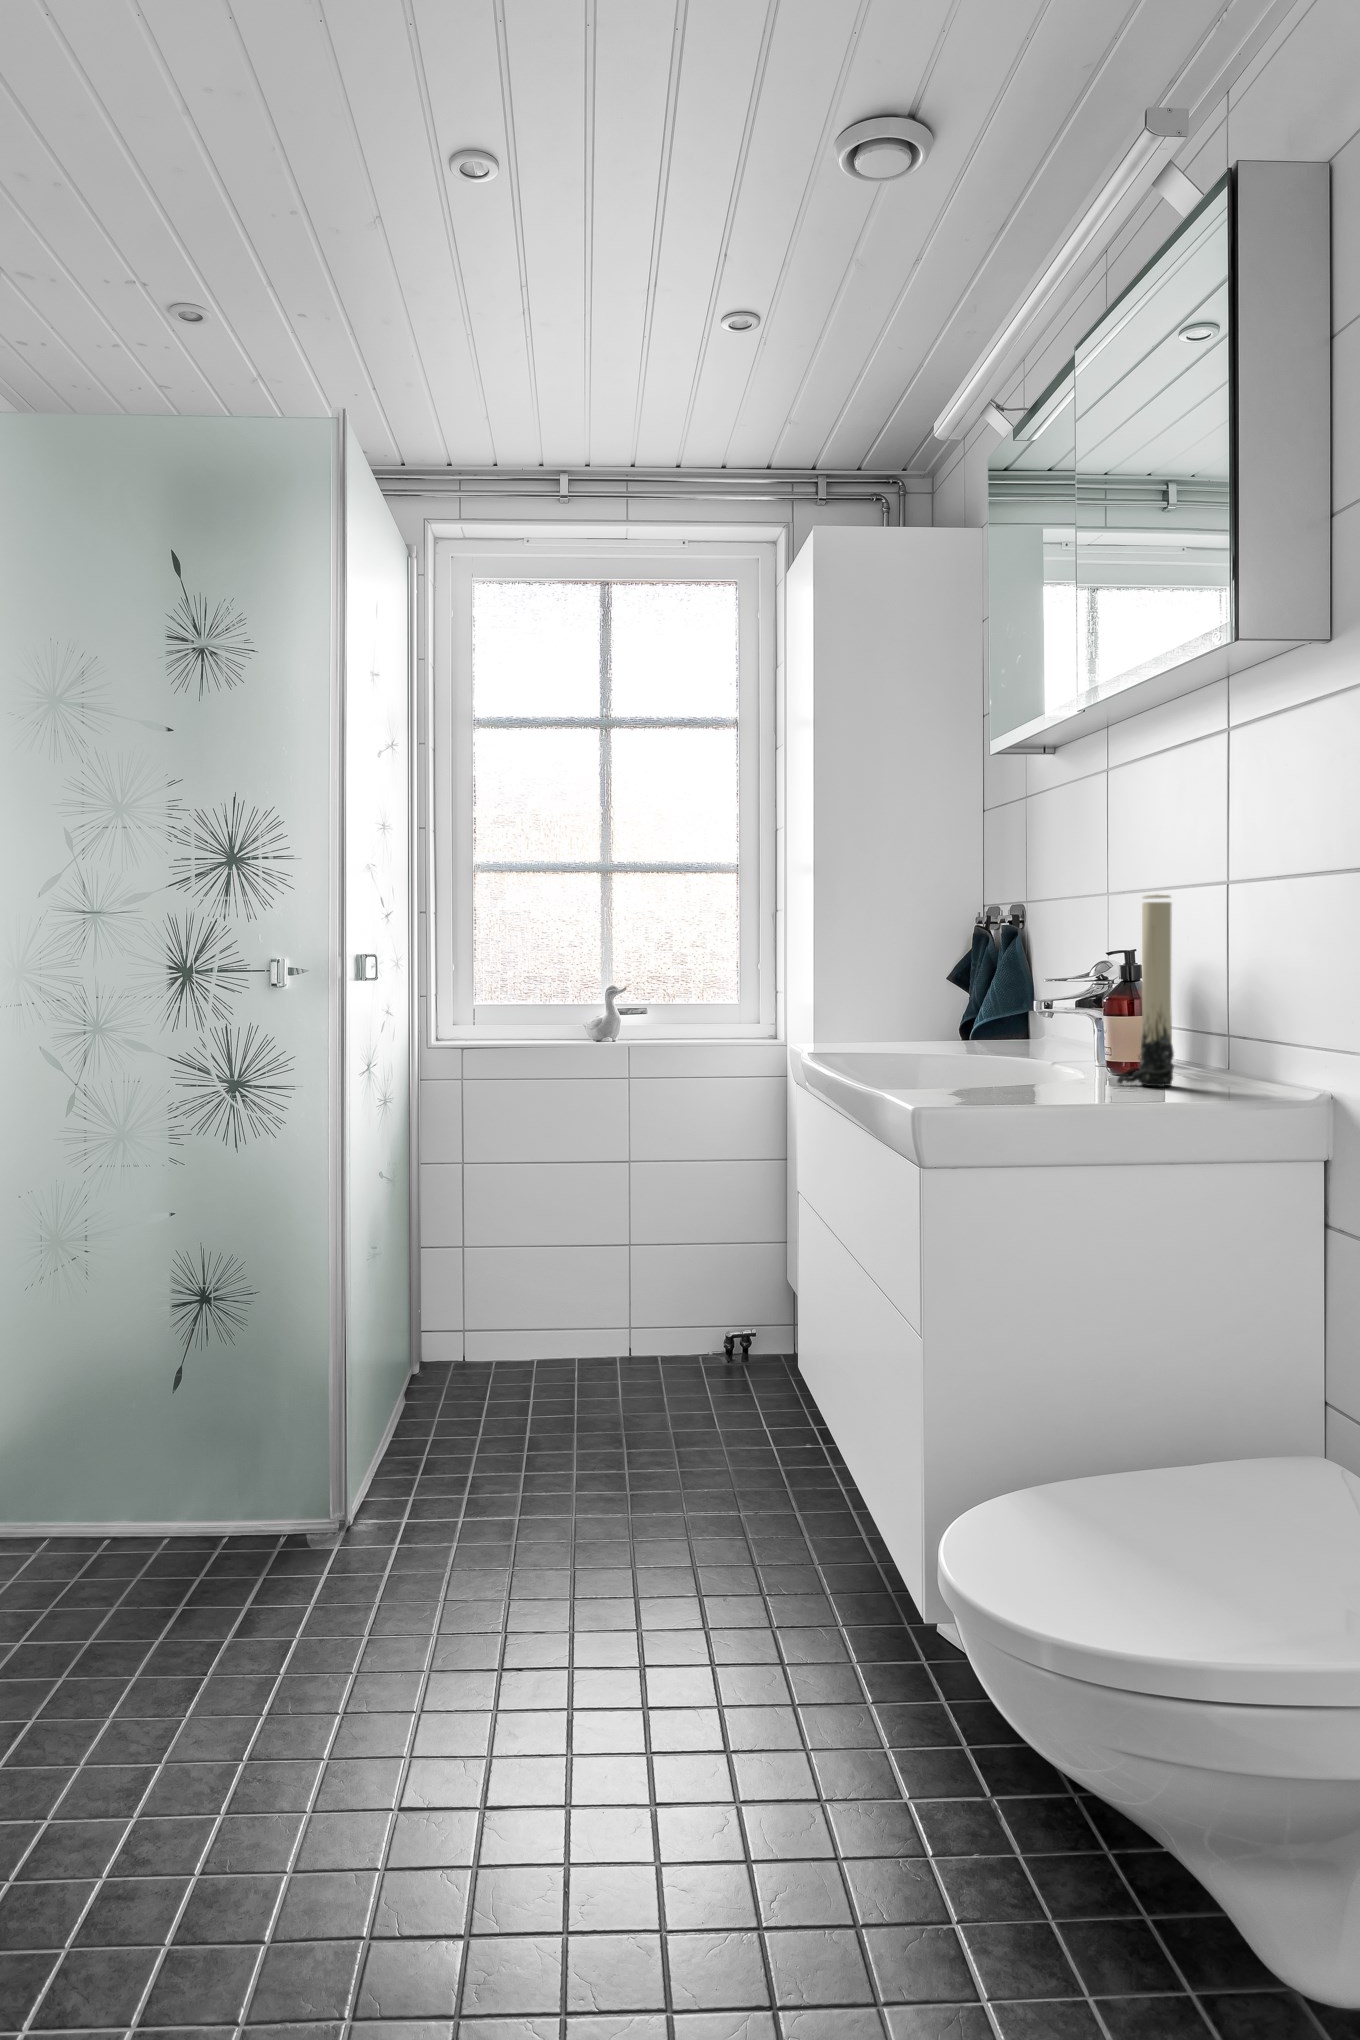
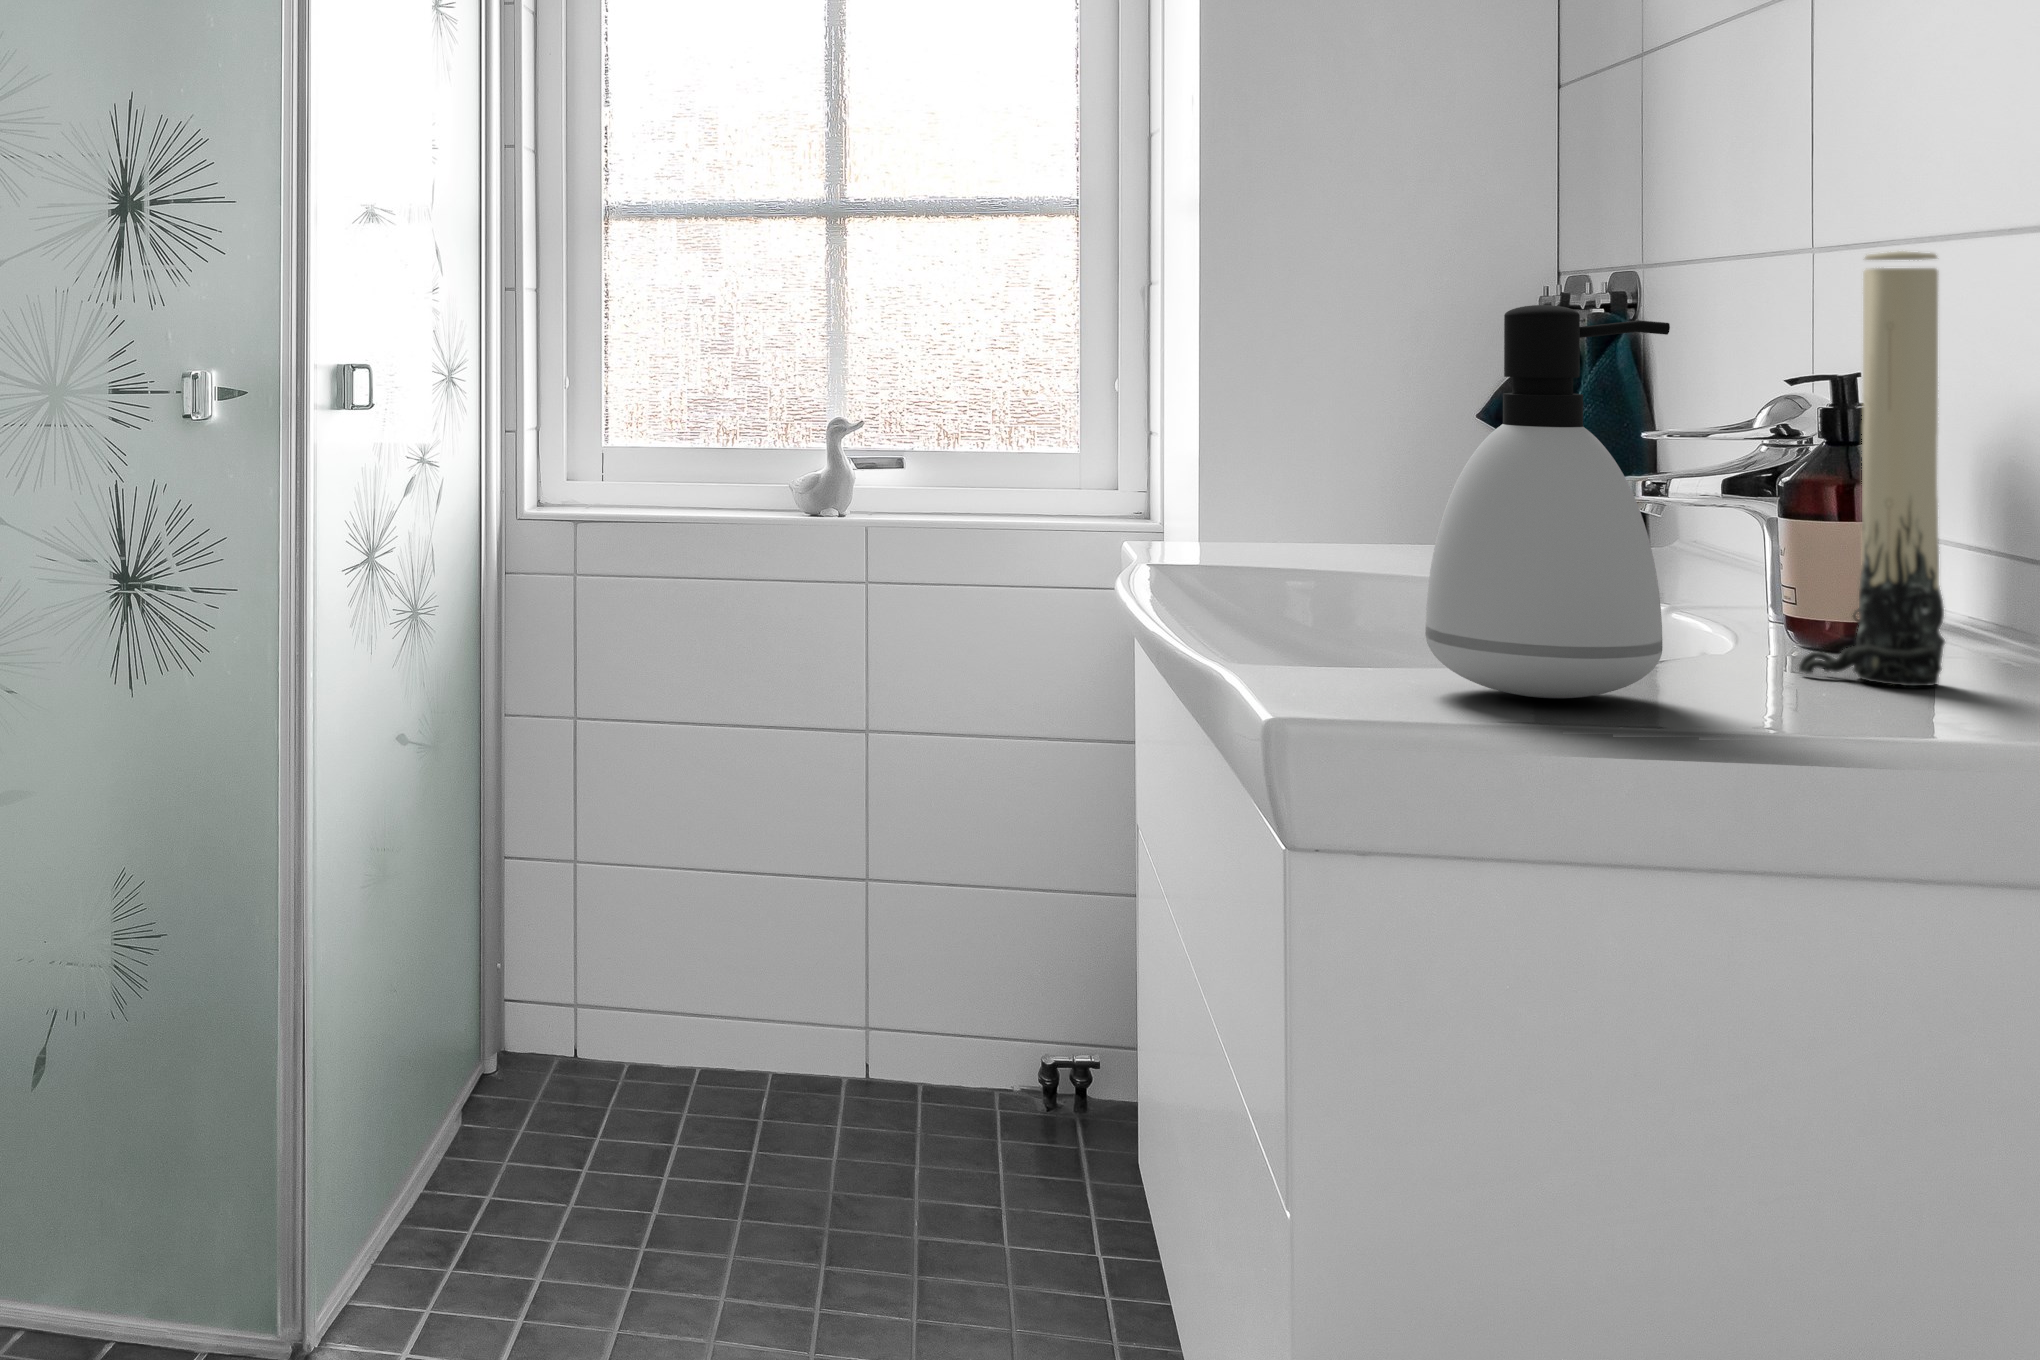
soap dispenser: none [970,918,1071,1096] -> present [1425,305,1670,698]

